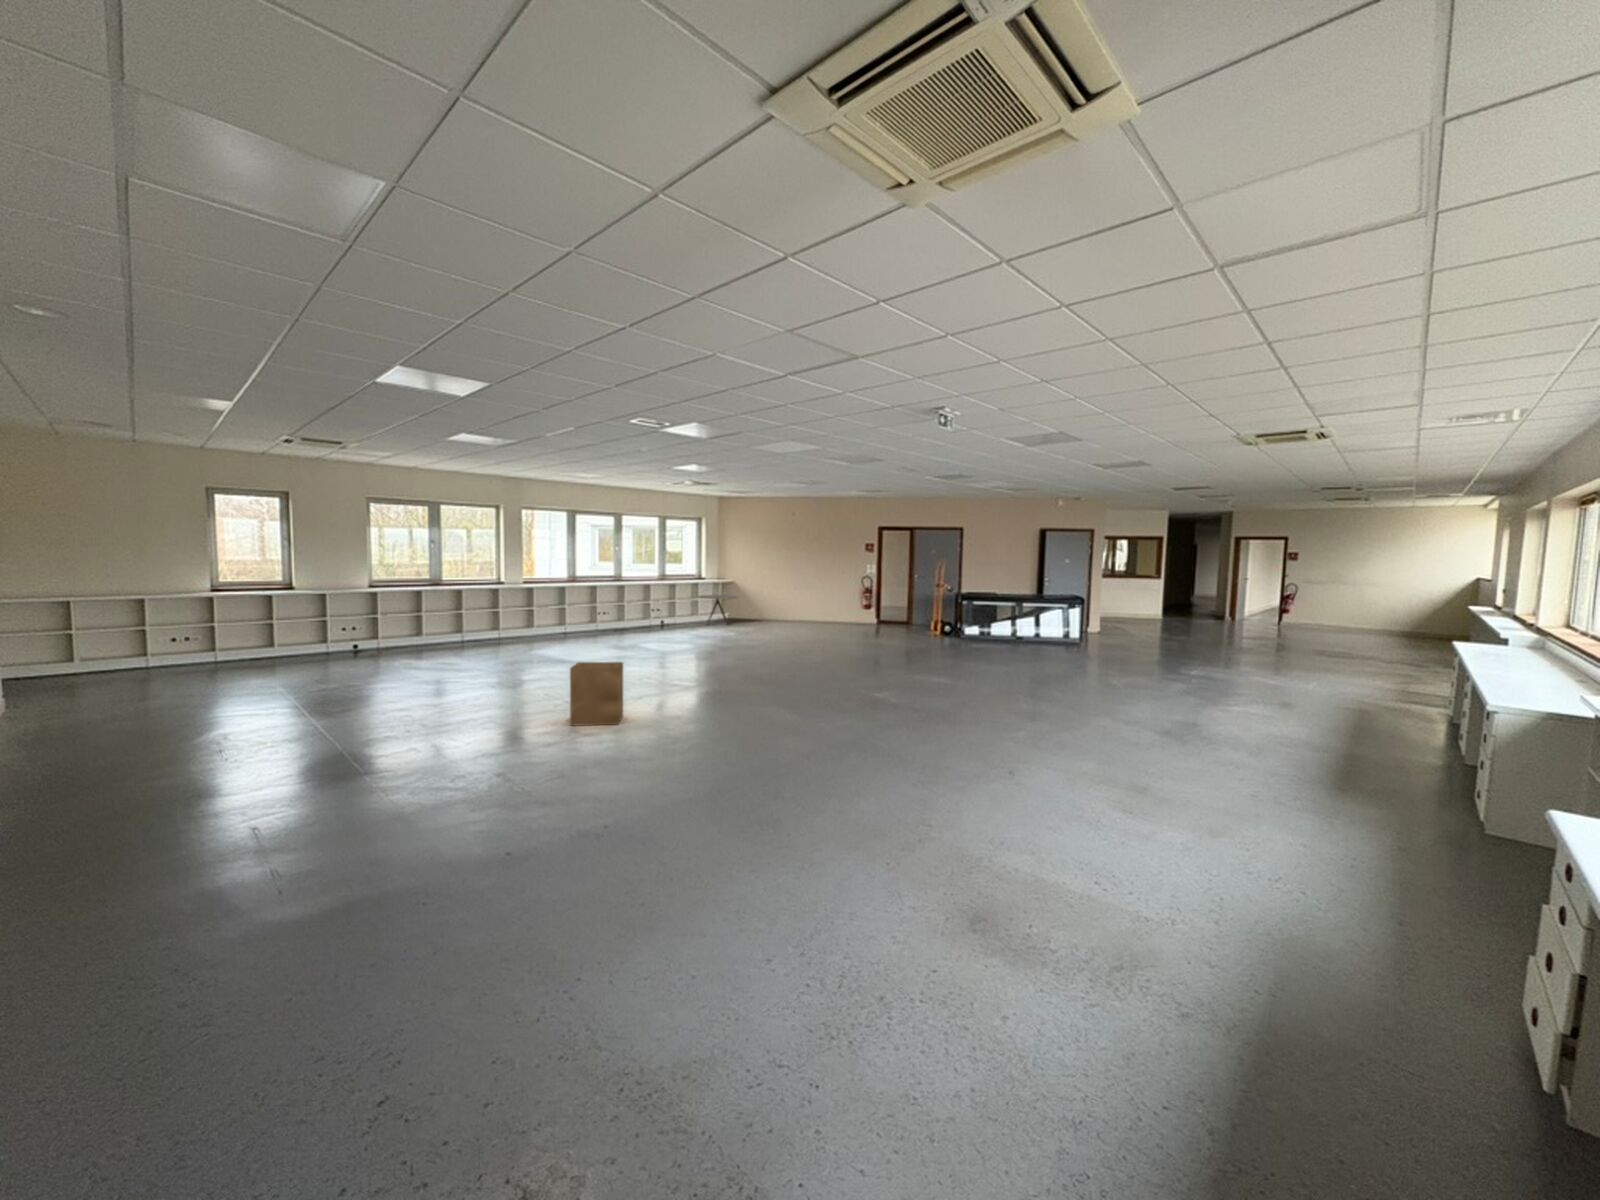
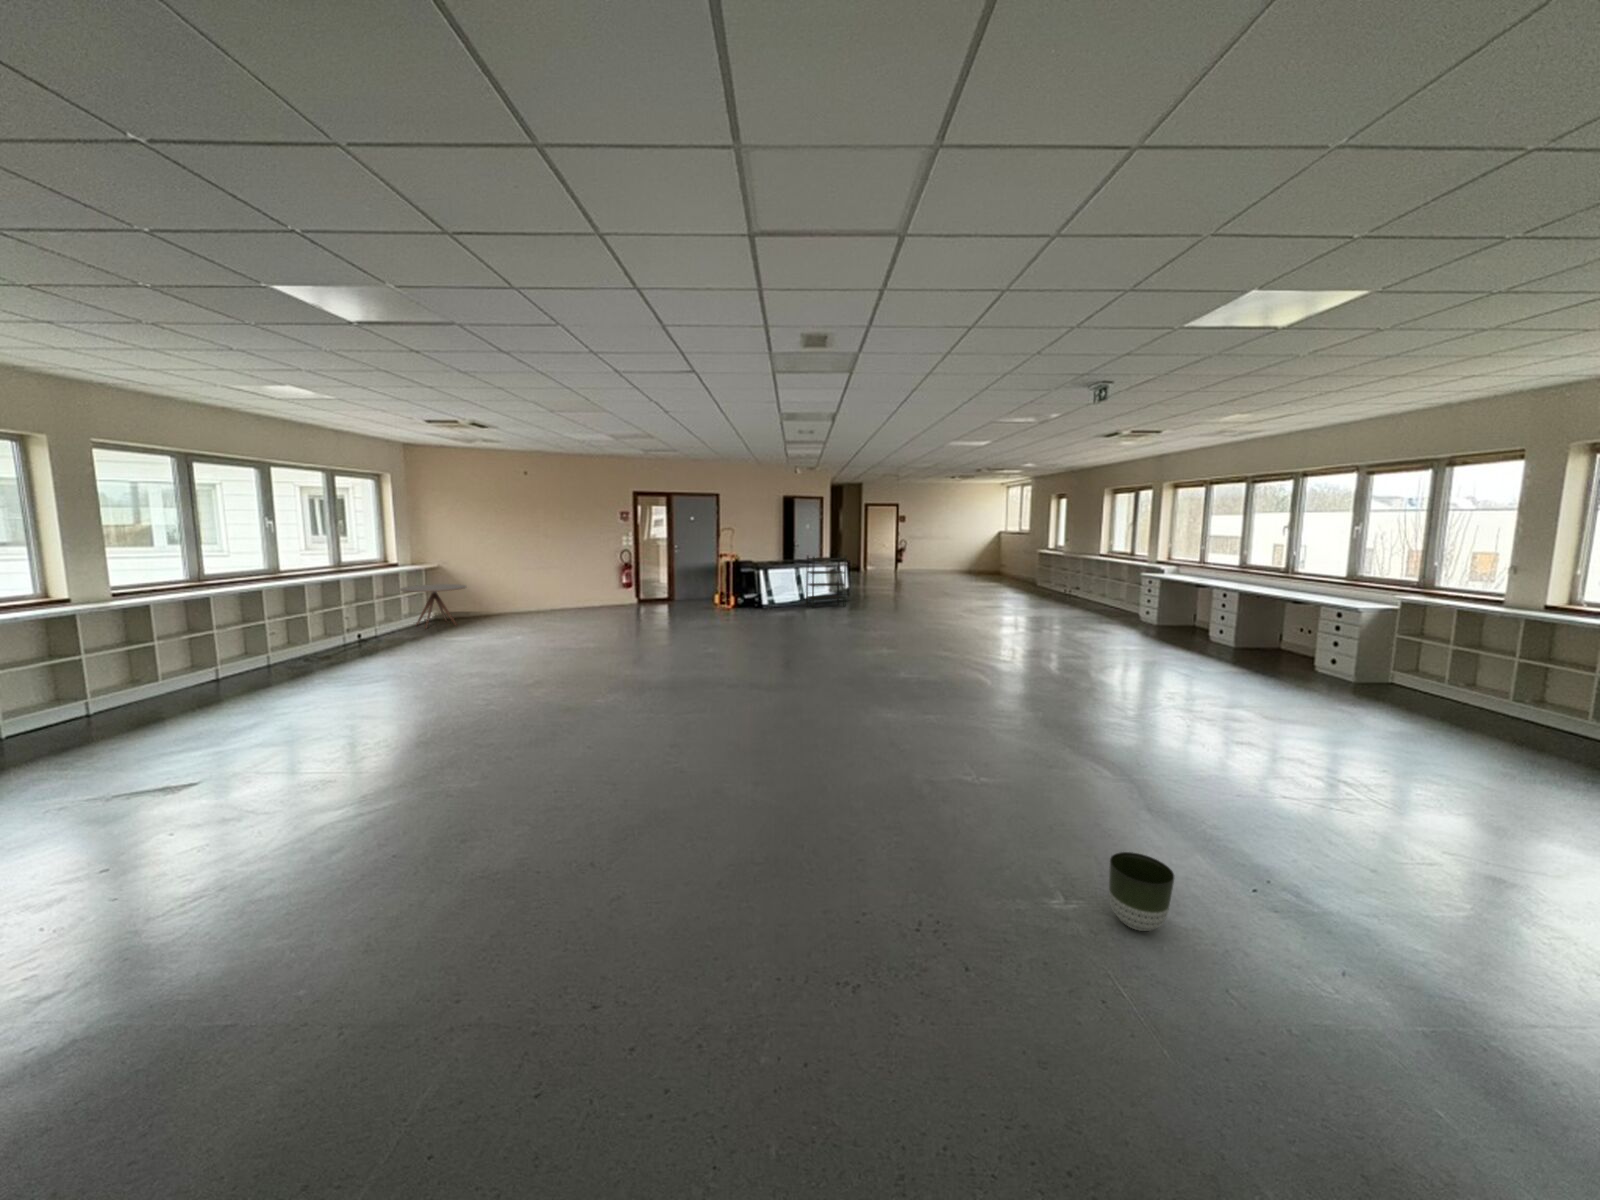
bookshelf: none [1026,587,1072,647] -> present [806,556,846,607]
cardboard box: present [570,662,623,726] -> none [718,720,802,835]
planter: none [577,752,621,806] -> present [1109,852,1174,931]

